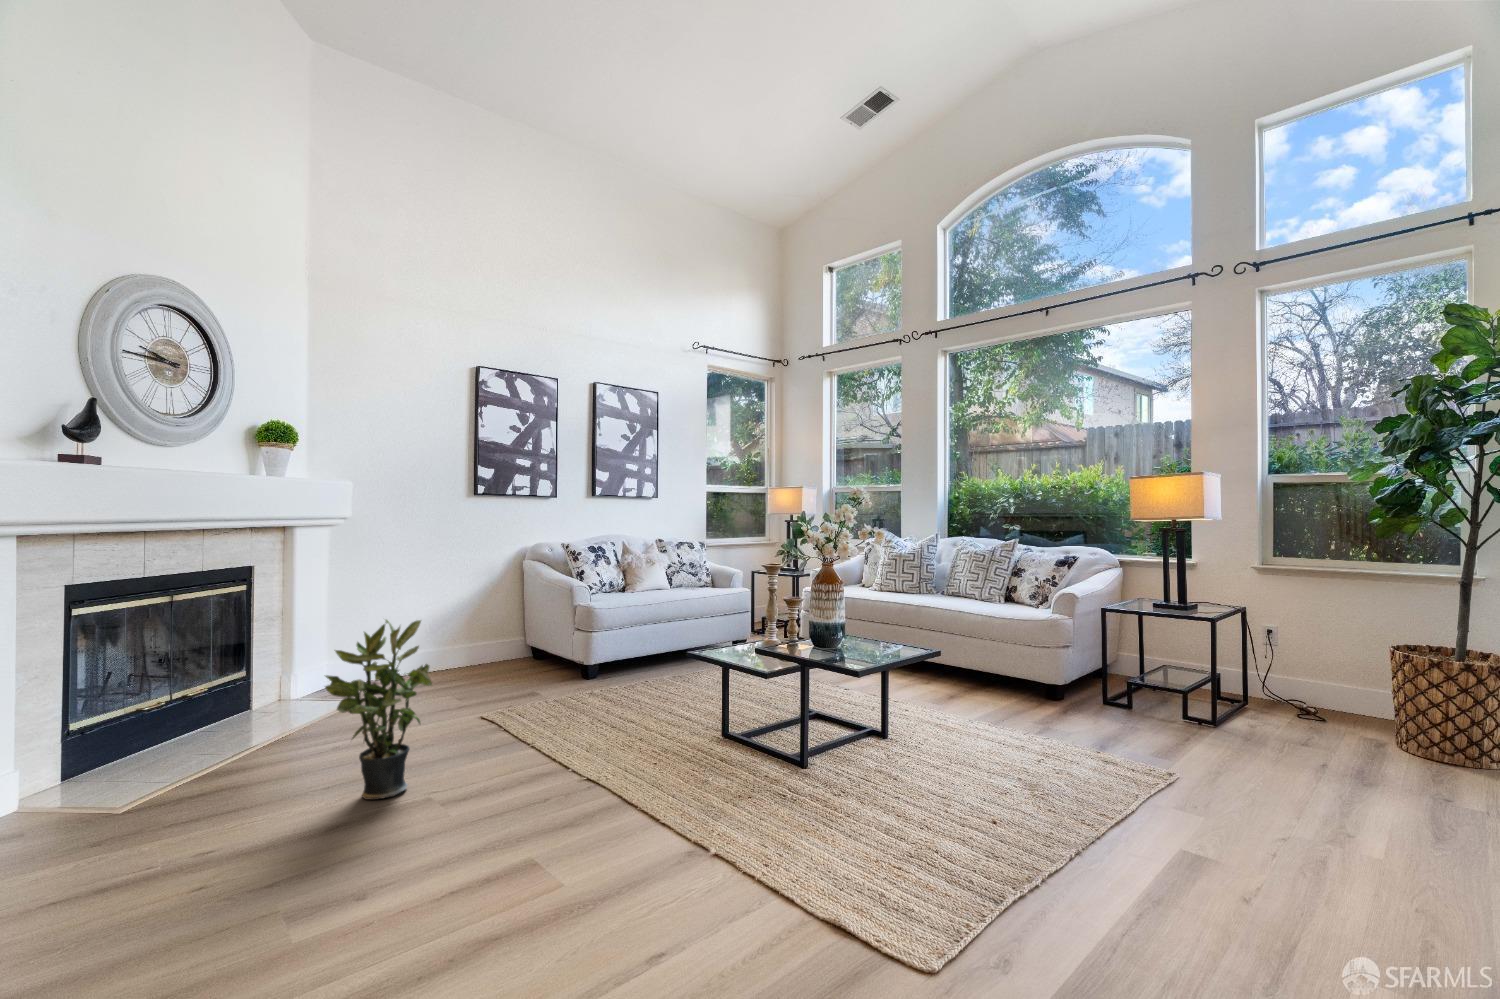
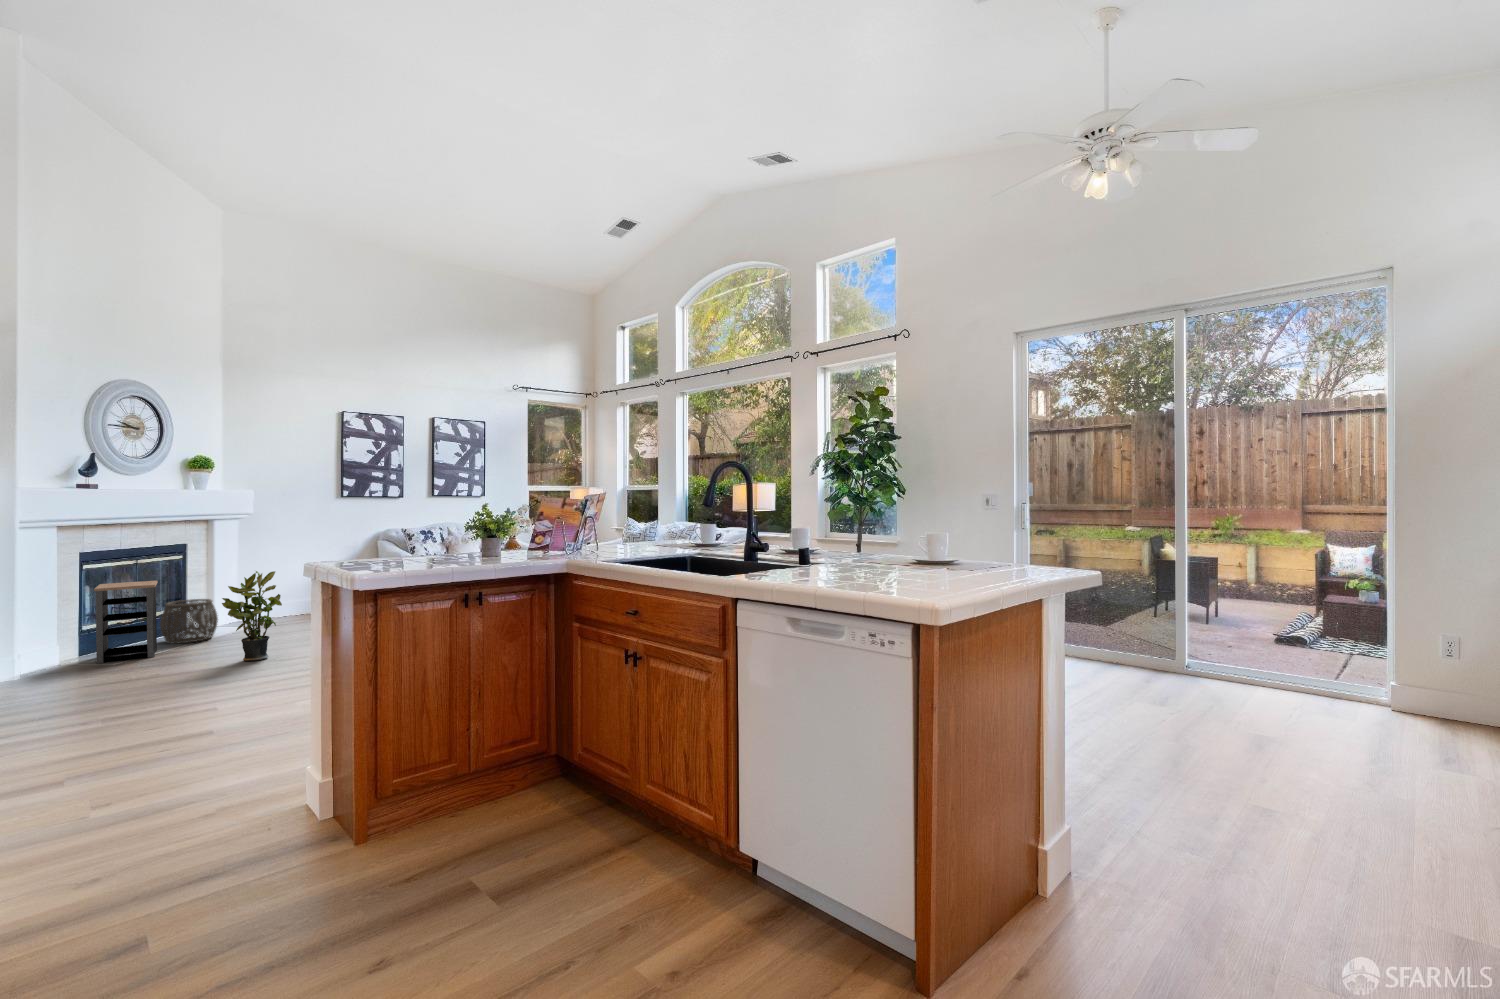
side table: none [83,632,204,802] -> present [94,581,158,664]
woven basket: none [206,658,304,741] -> present [160,599,218,643]

